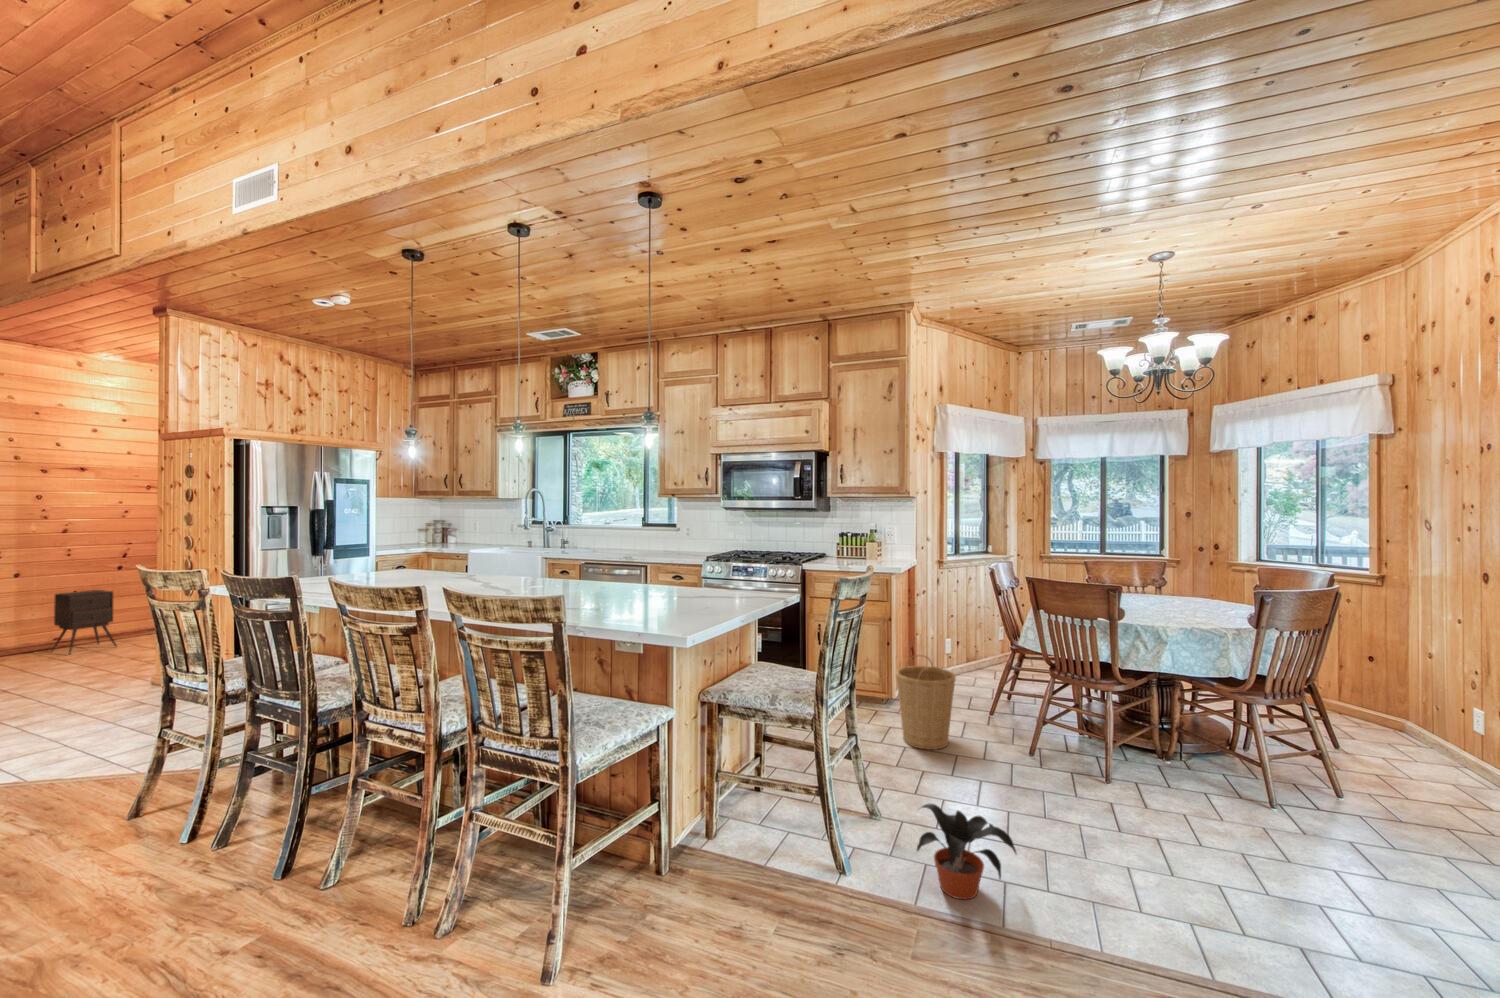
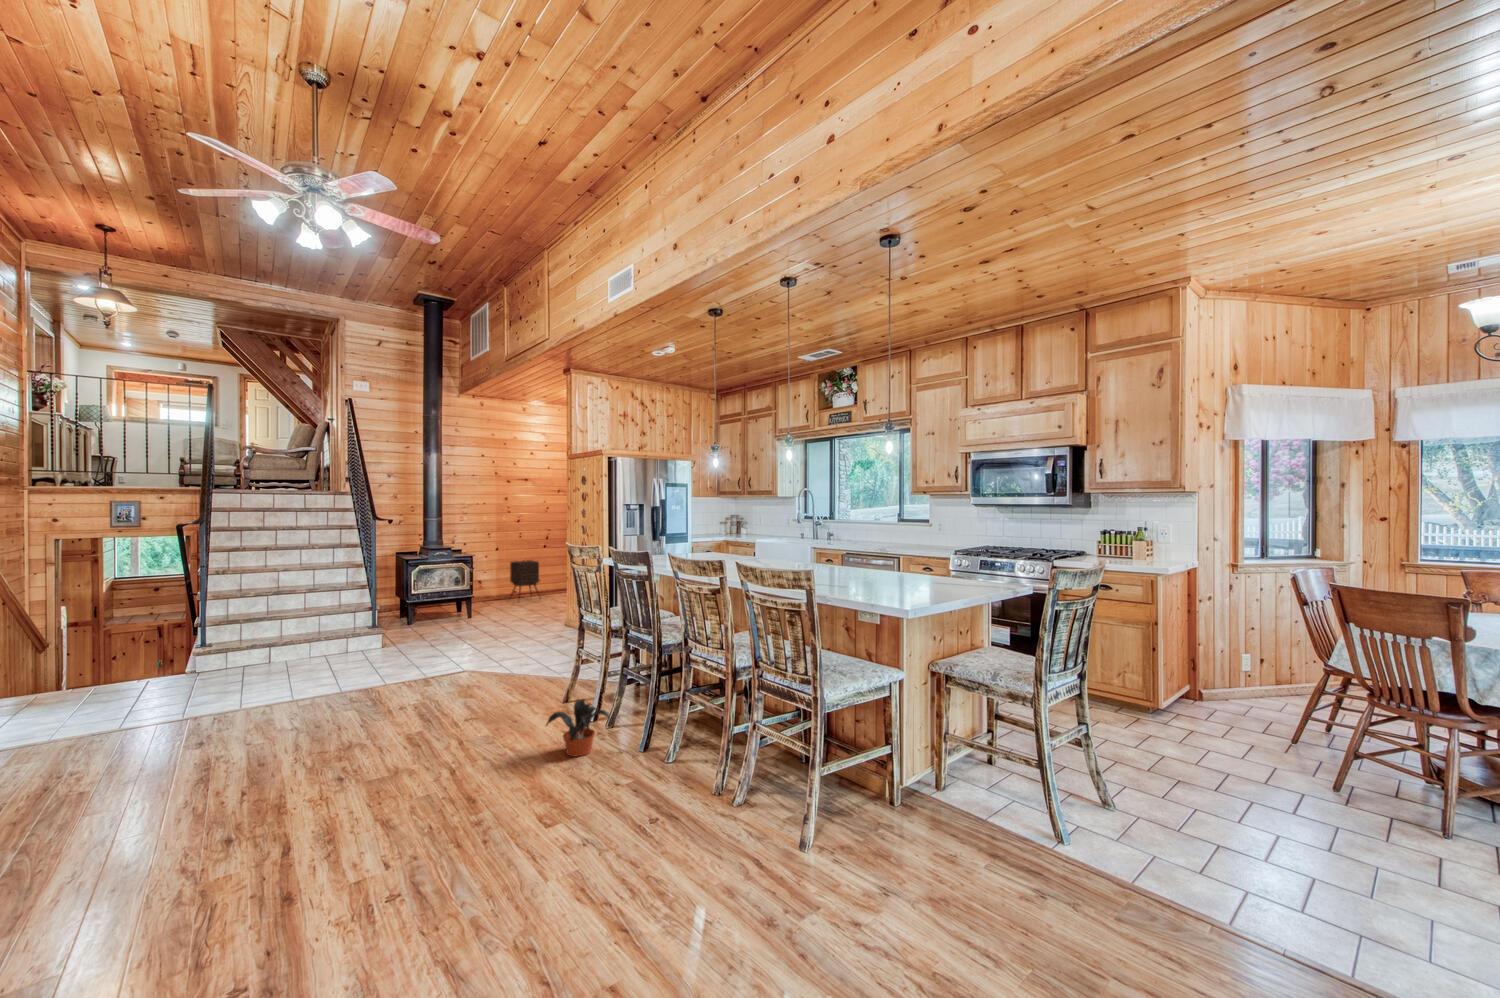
basket: present [896,655,956,750] -> none [1156,661,1232,762]
potted plant: present [917,804,1016,899] -> present [547,700,610,756]

